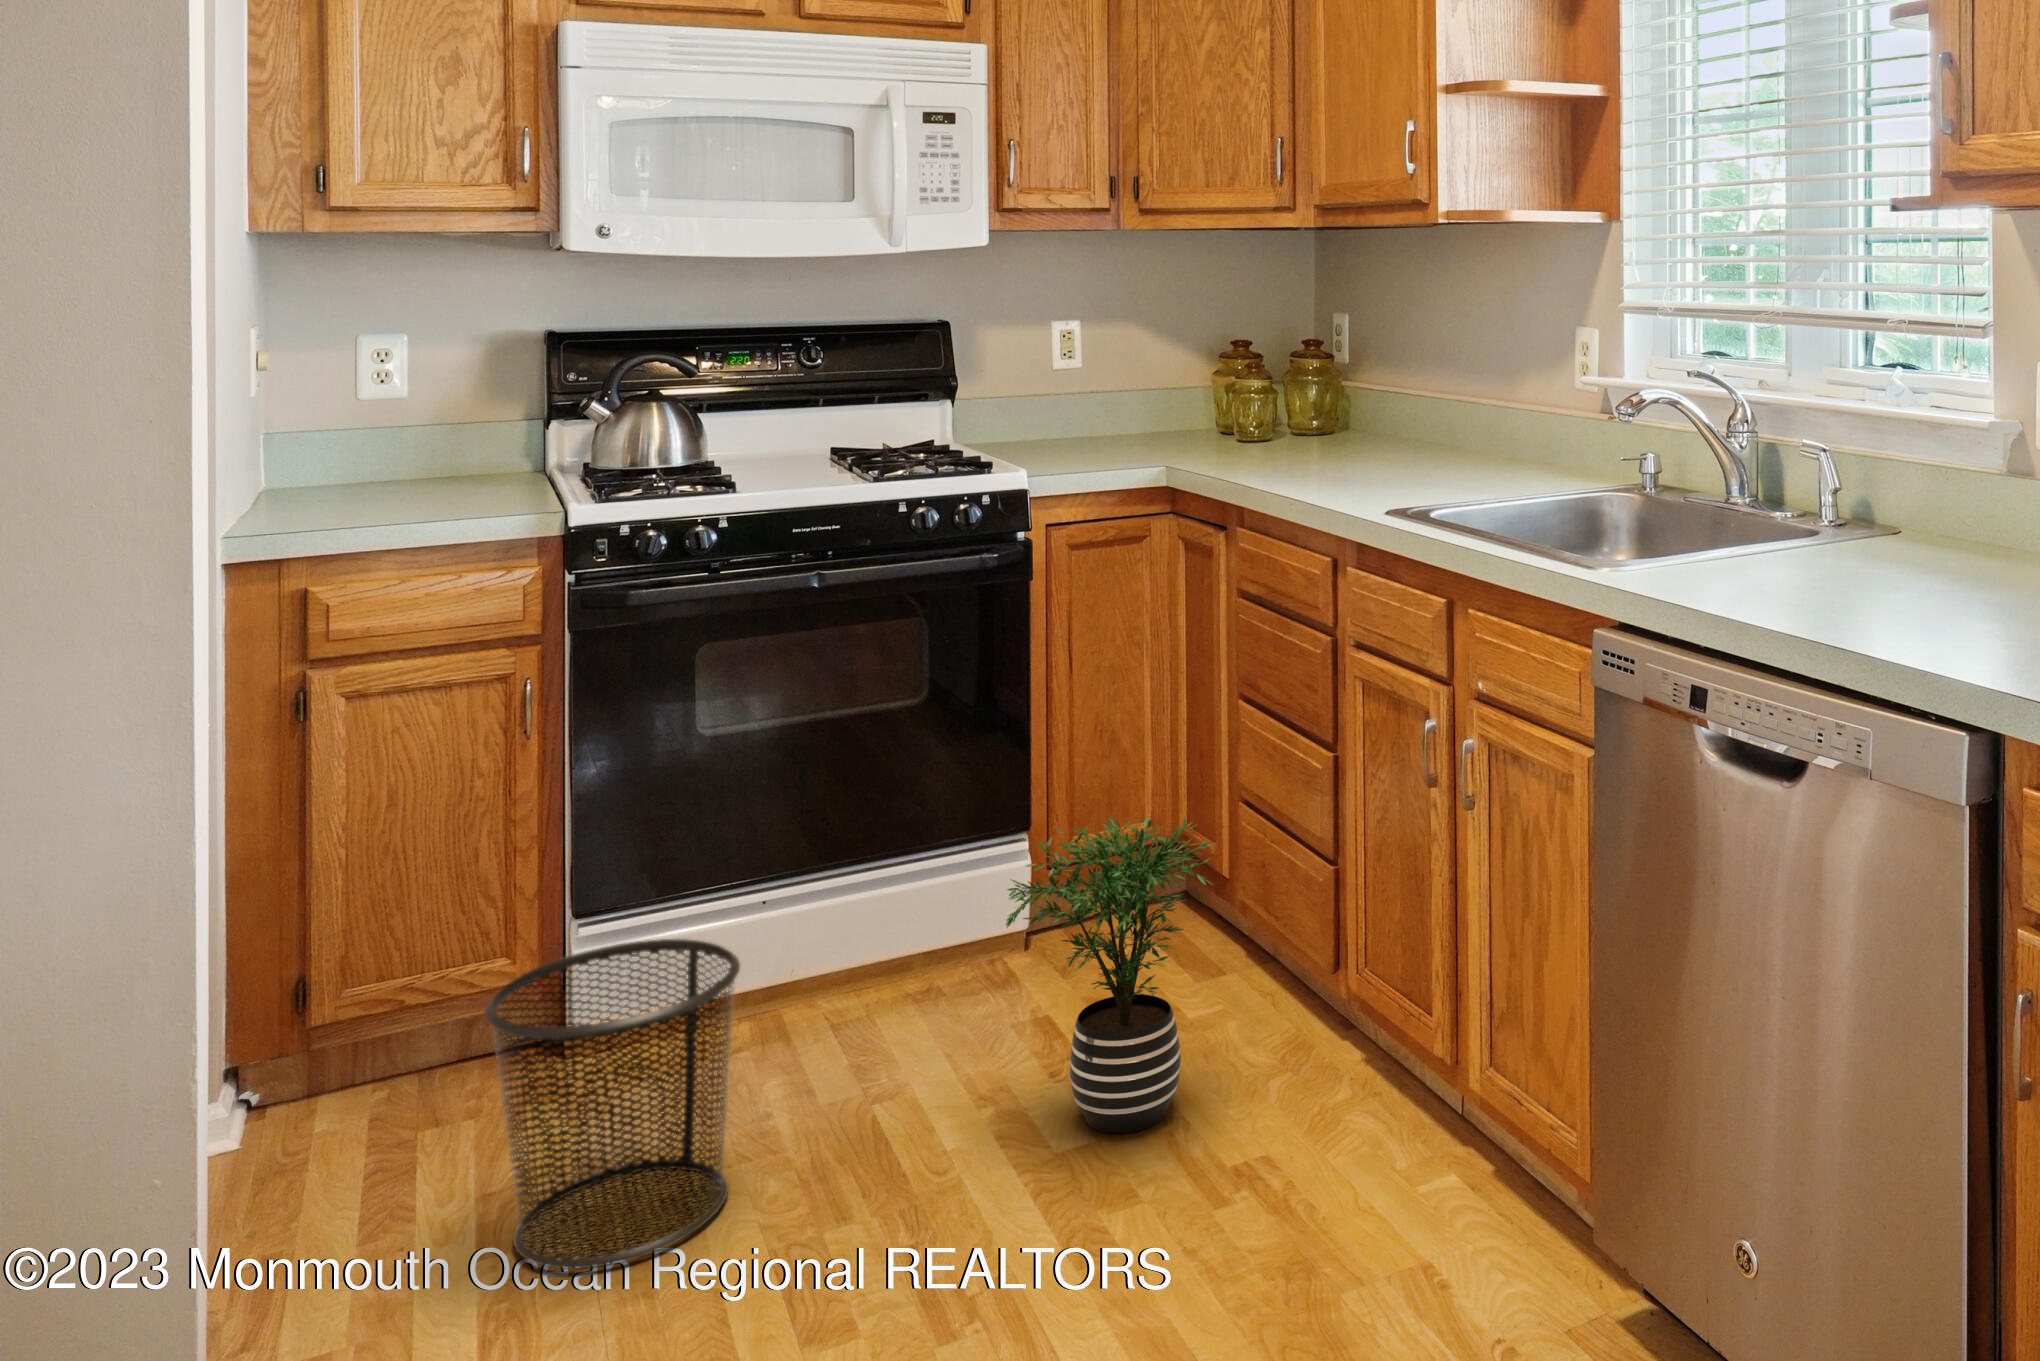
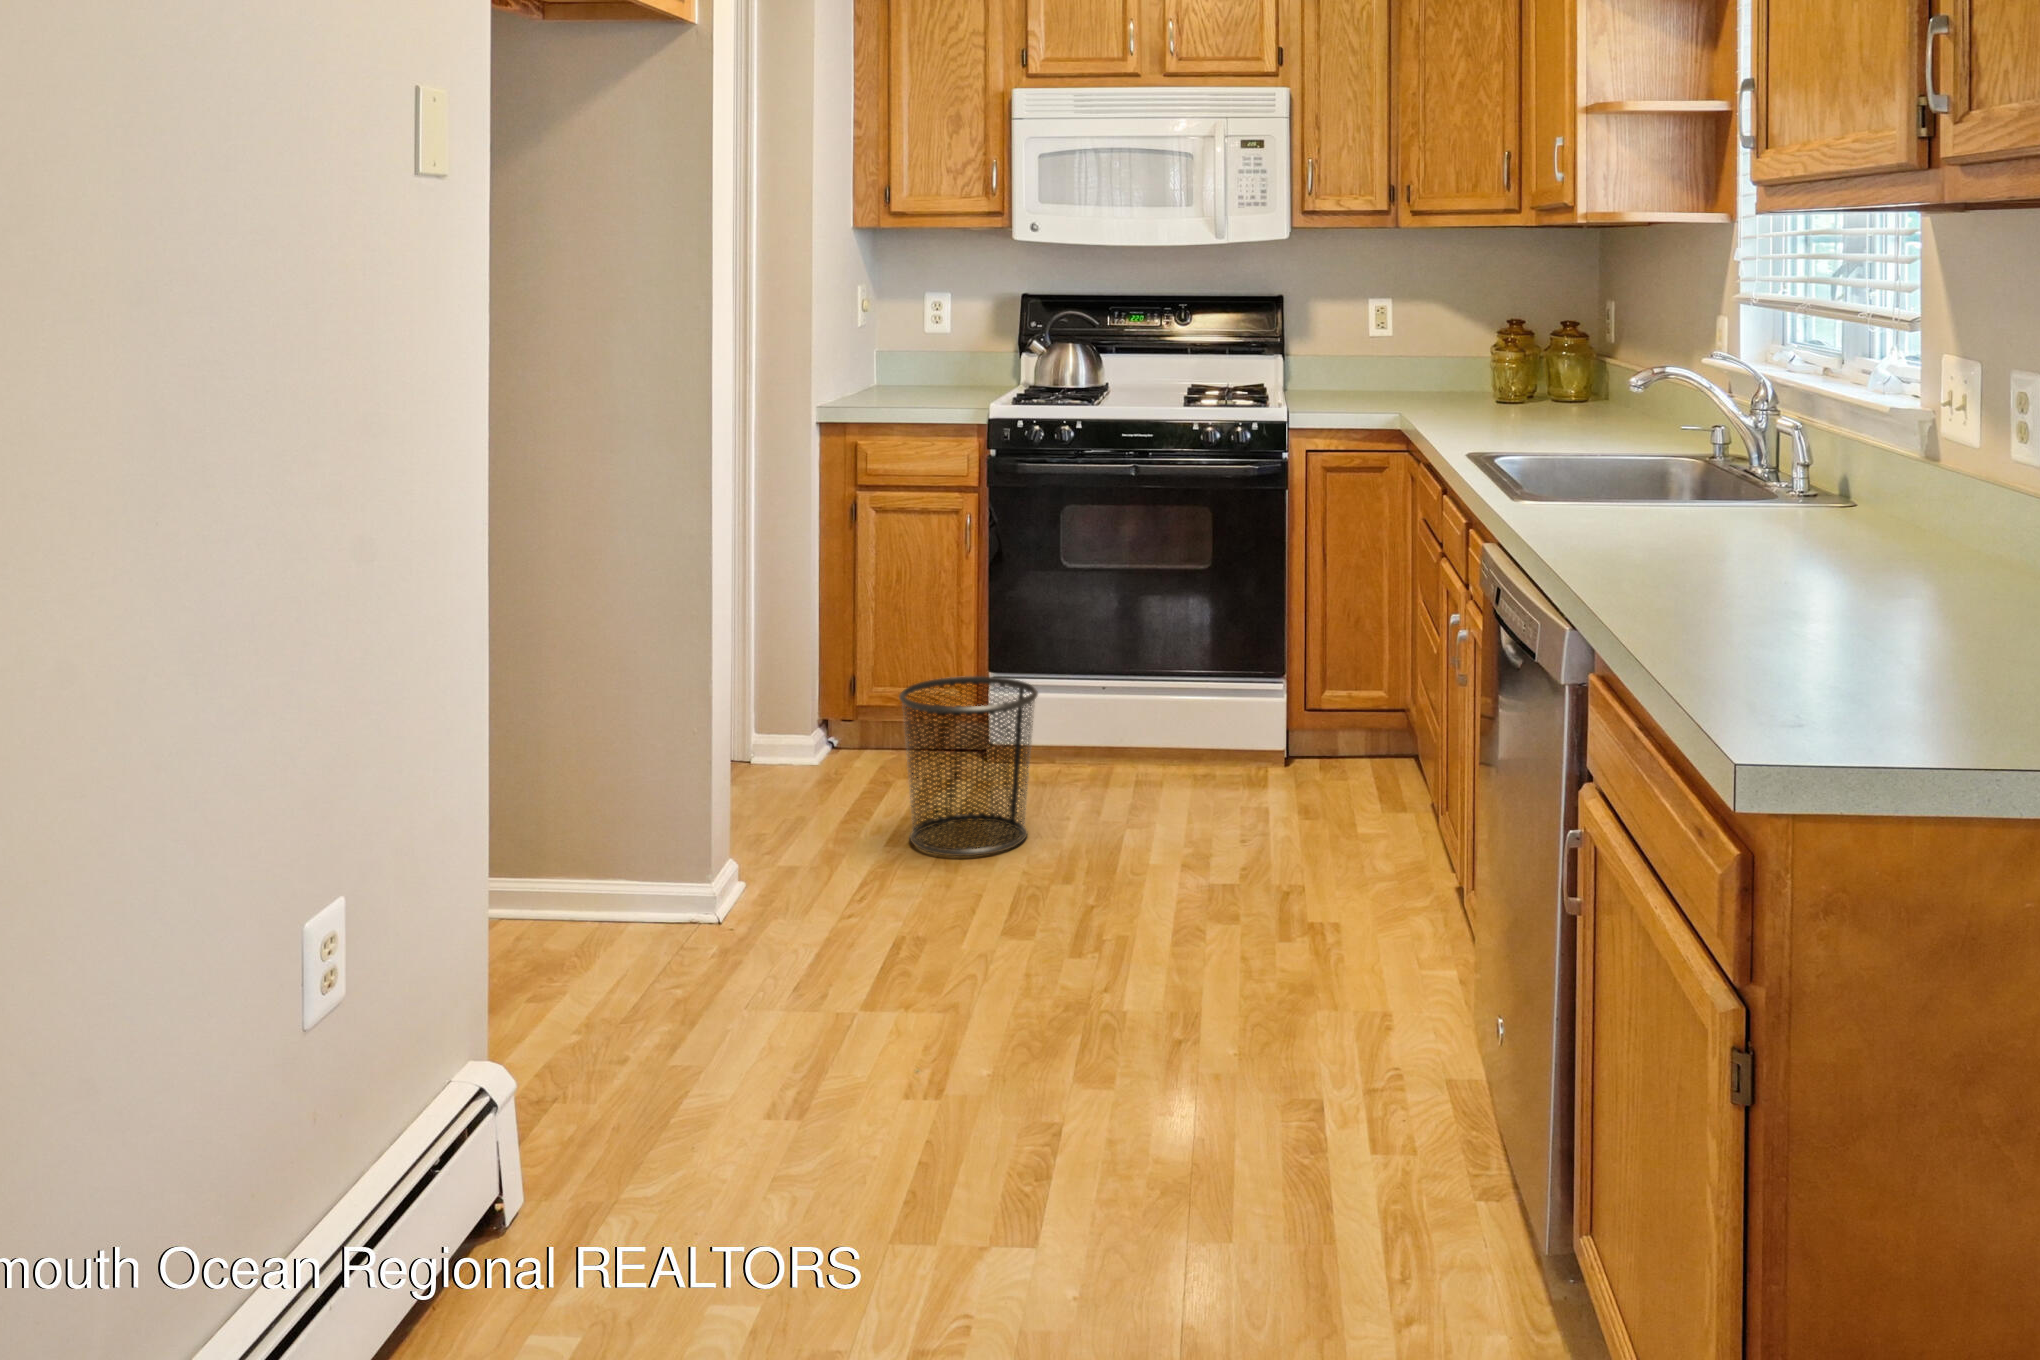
potted plant: present [1006,815,1217,1133] -> none [1193,643,1345,865]

